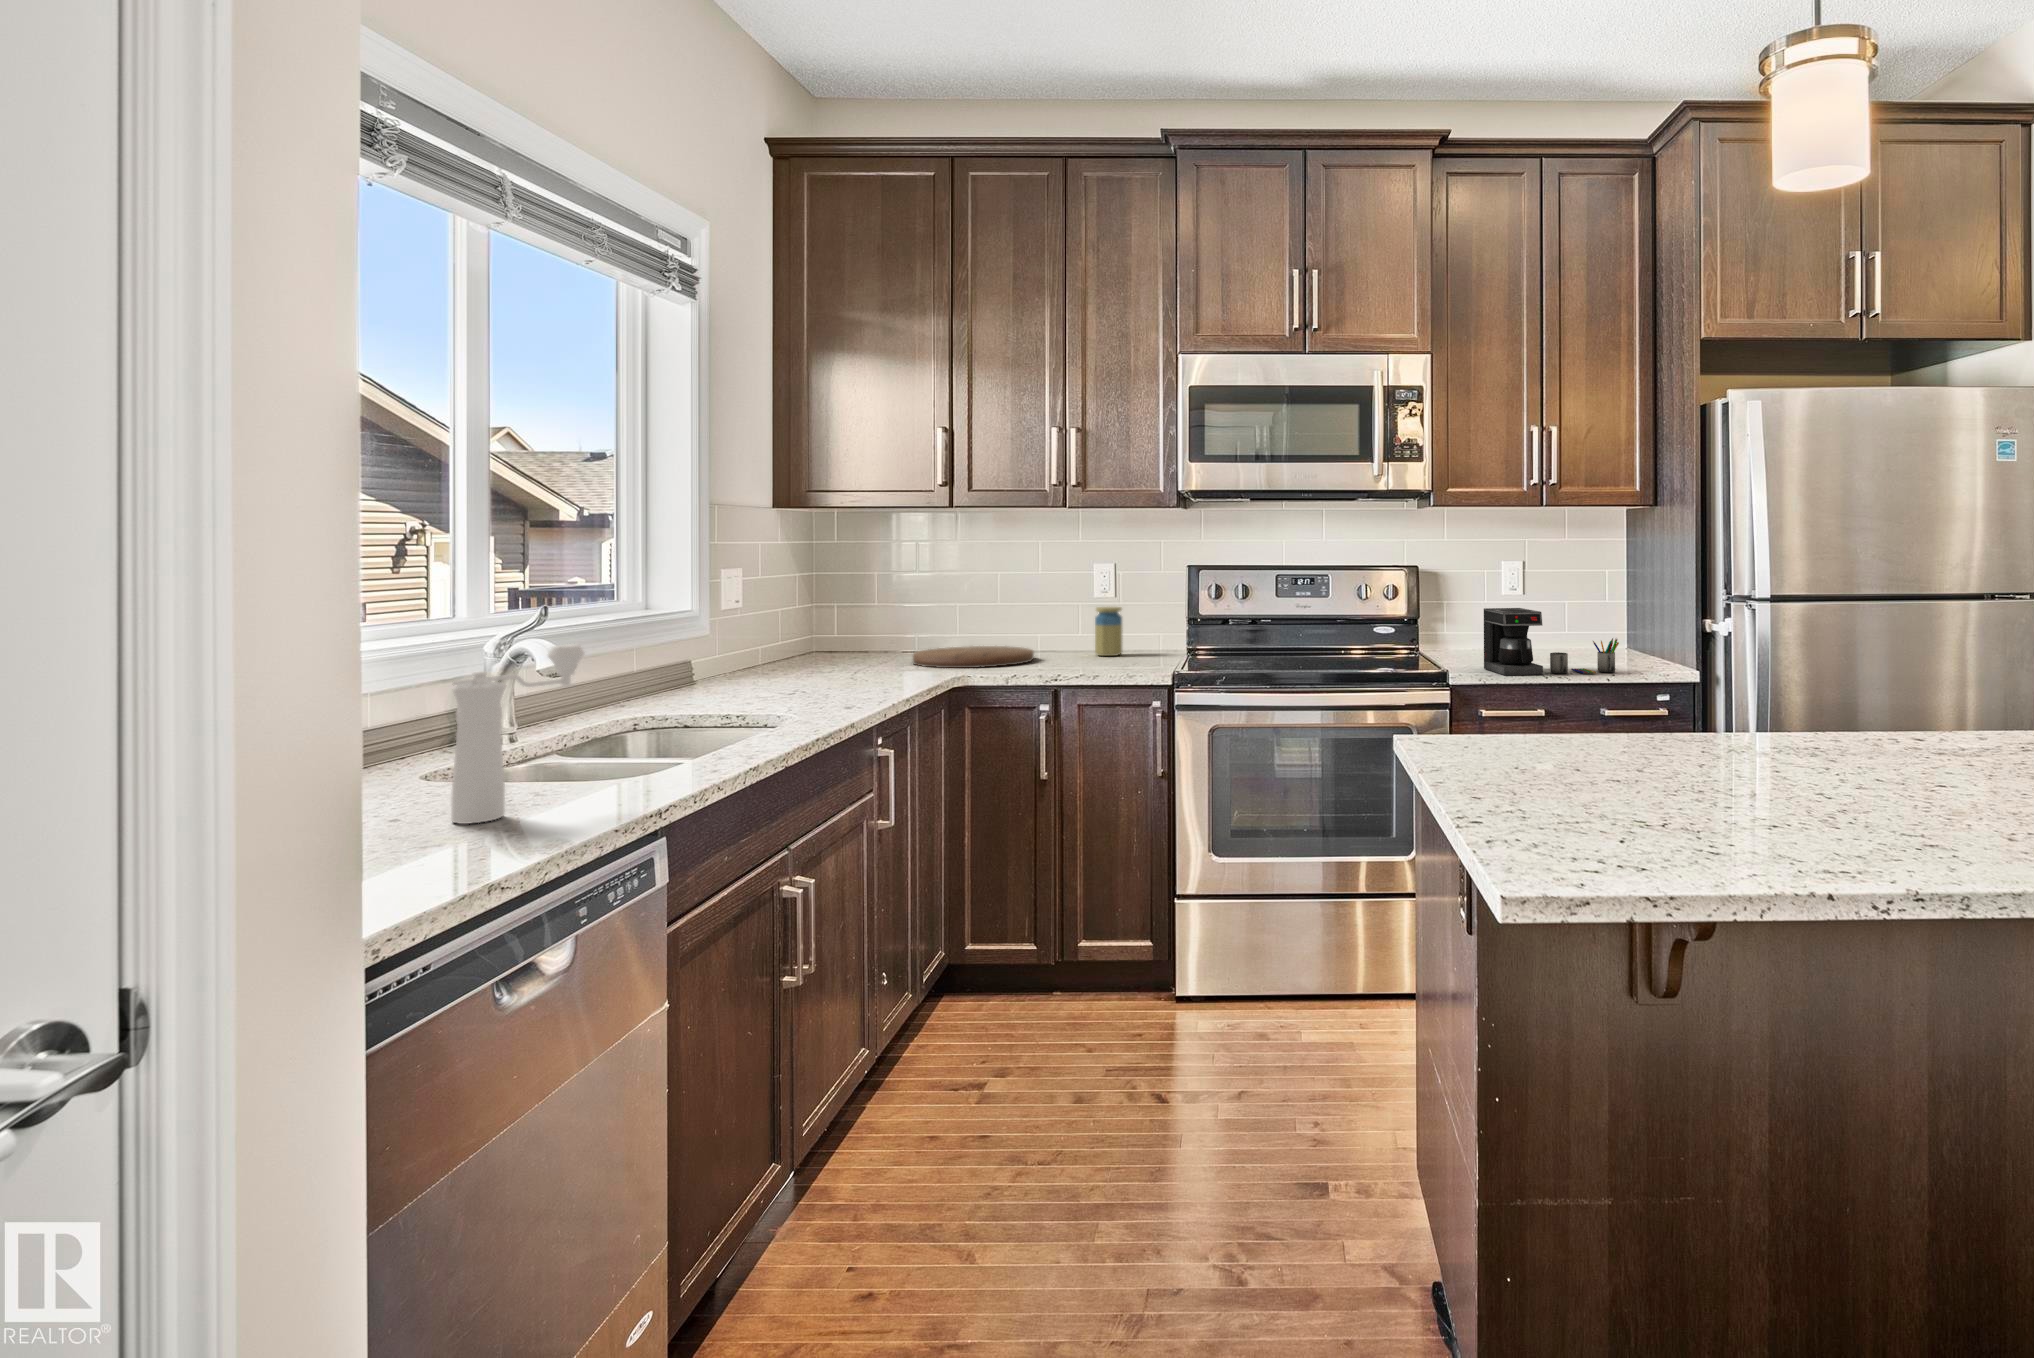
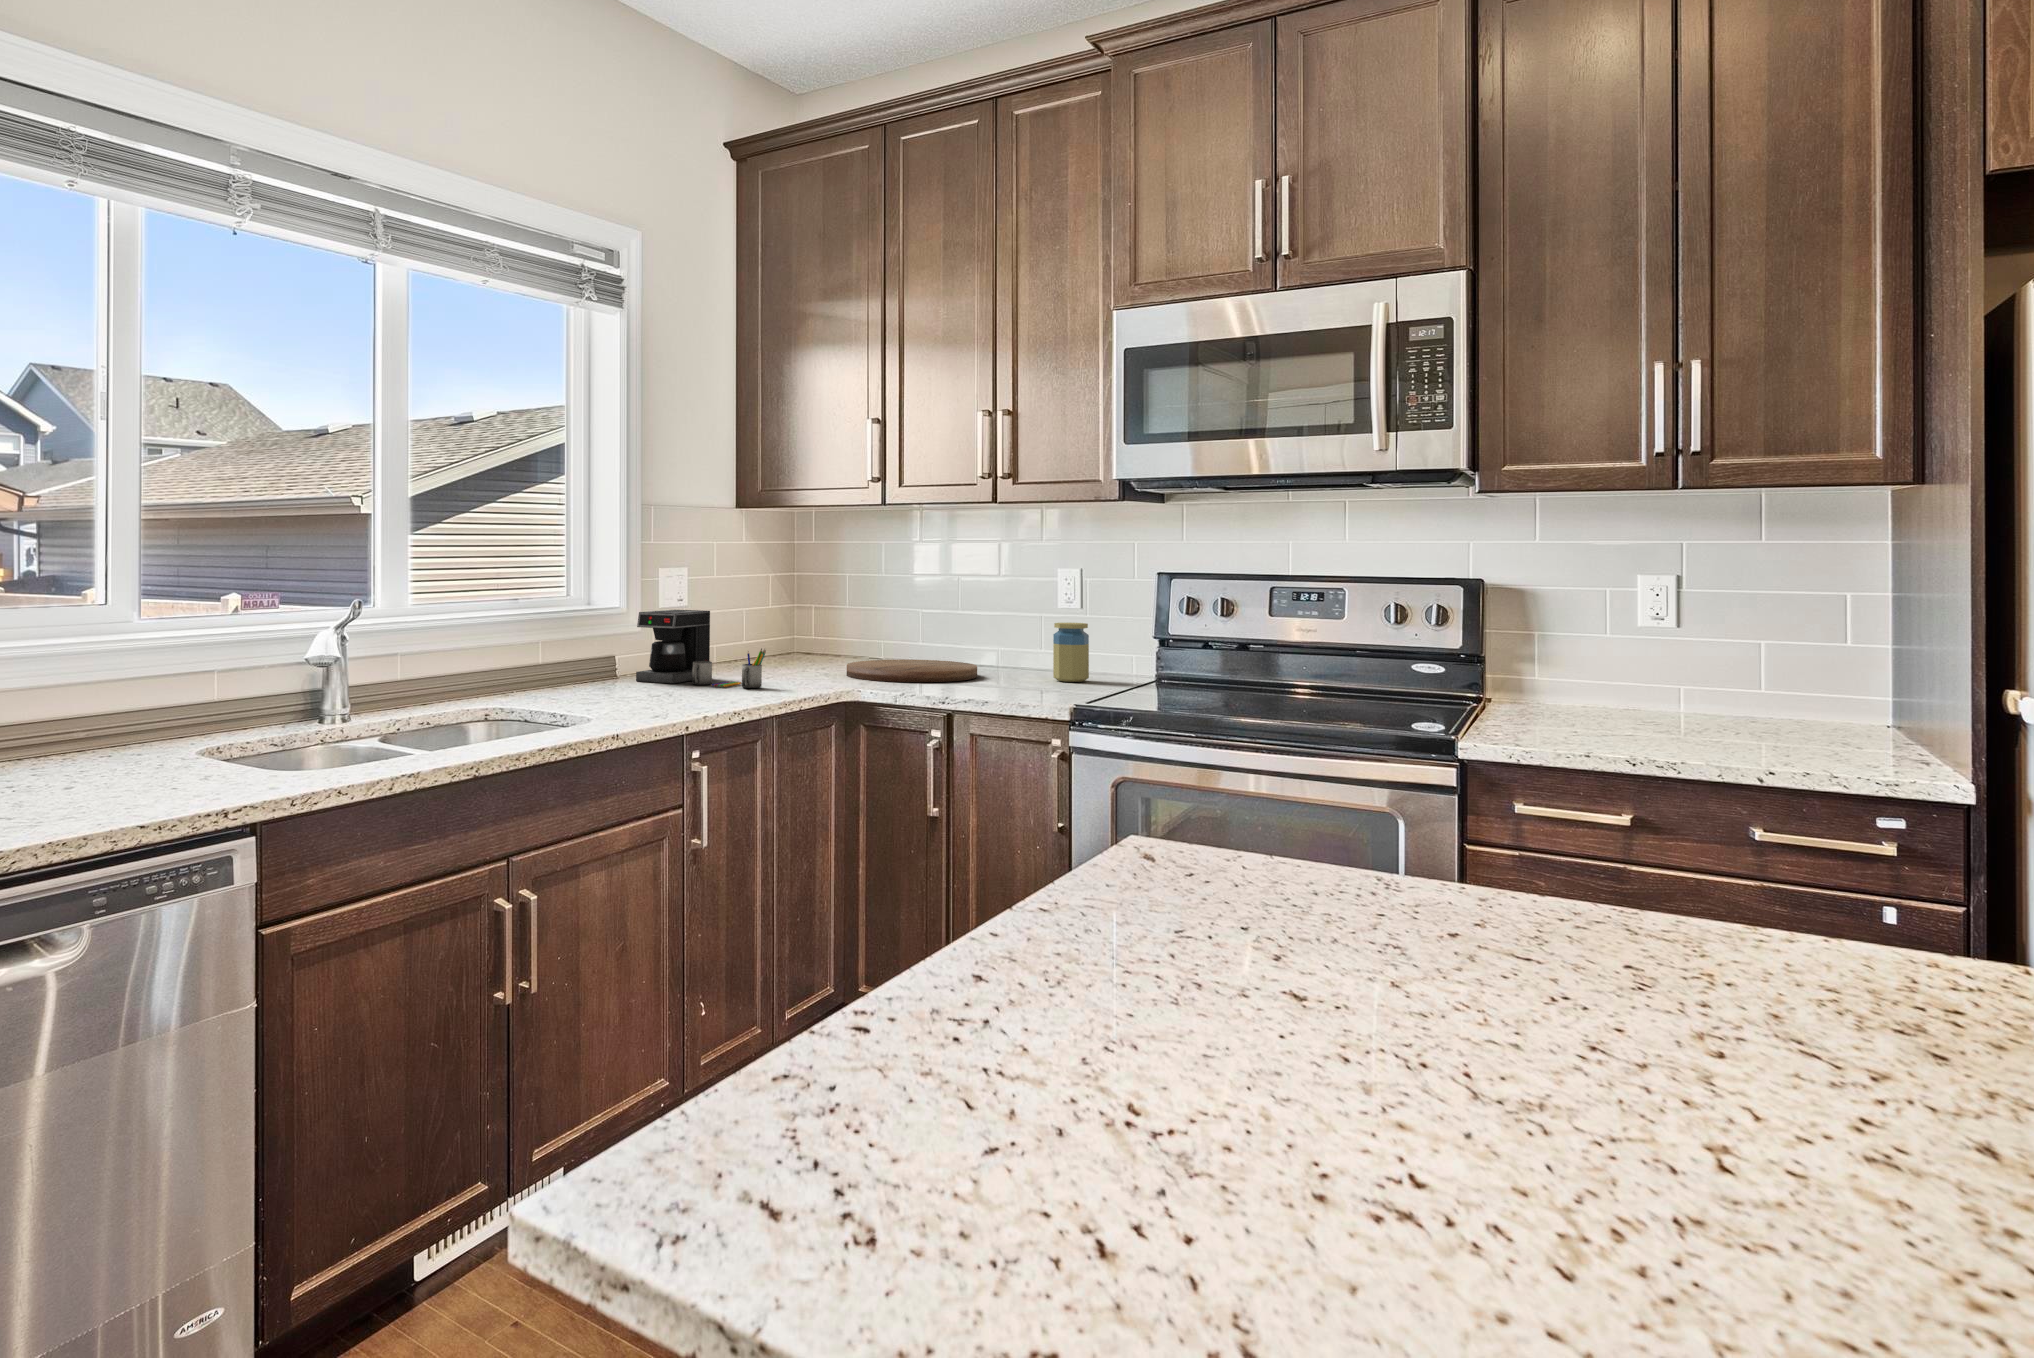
coffee maker: present [1484,608,1619,676] -> present [636,610,766,688]
pepper mill: present [451,644,585,824] -> none [36,610,175,768]

